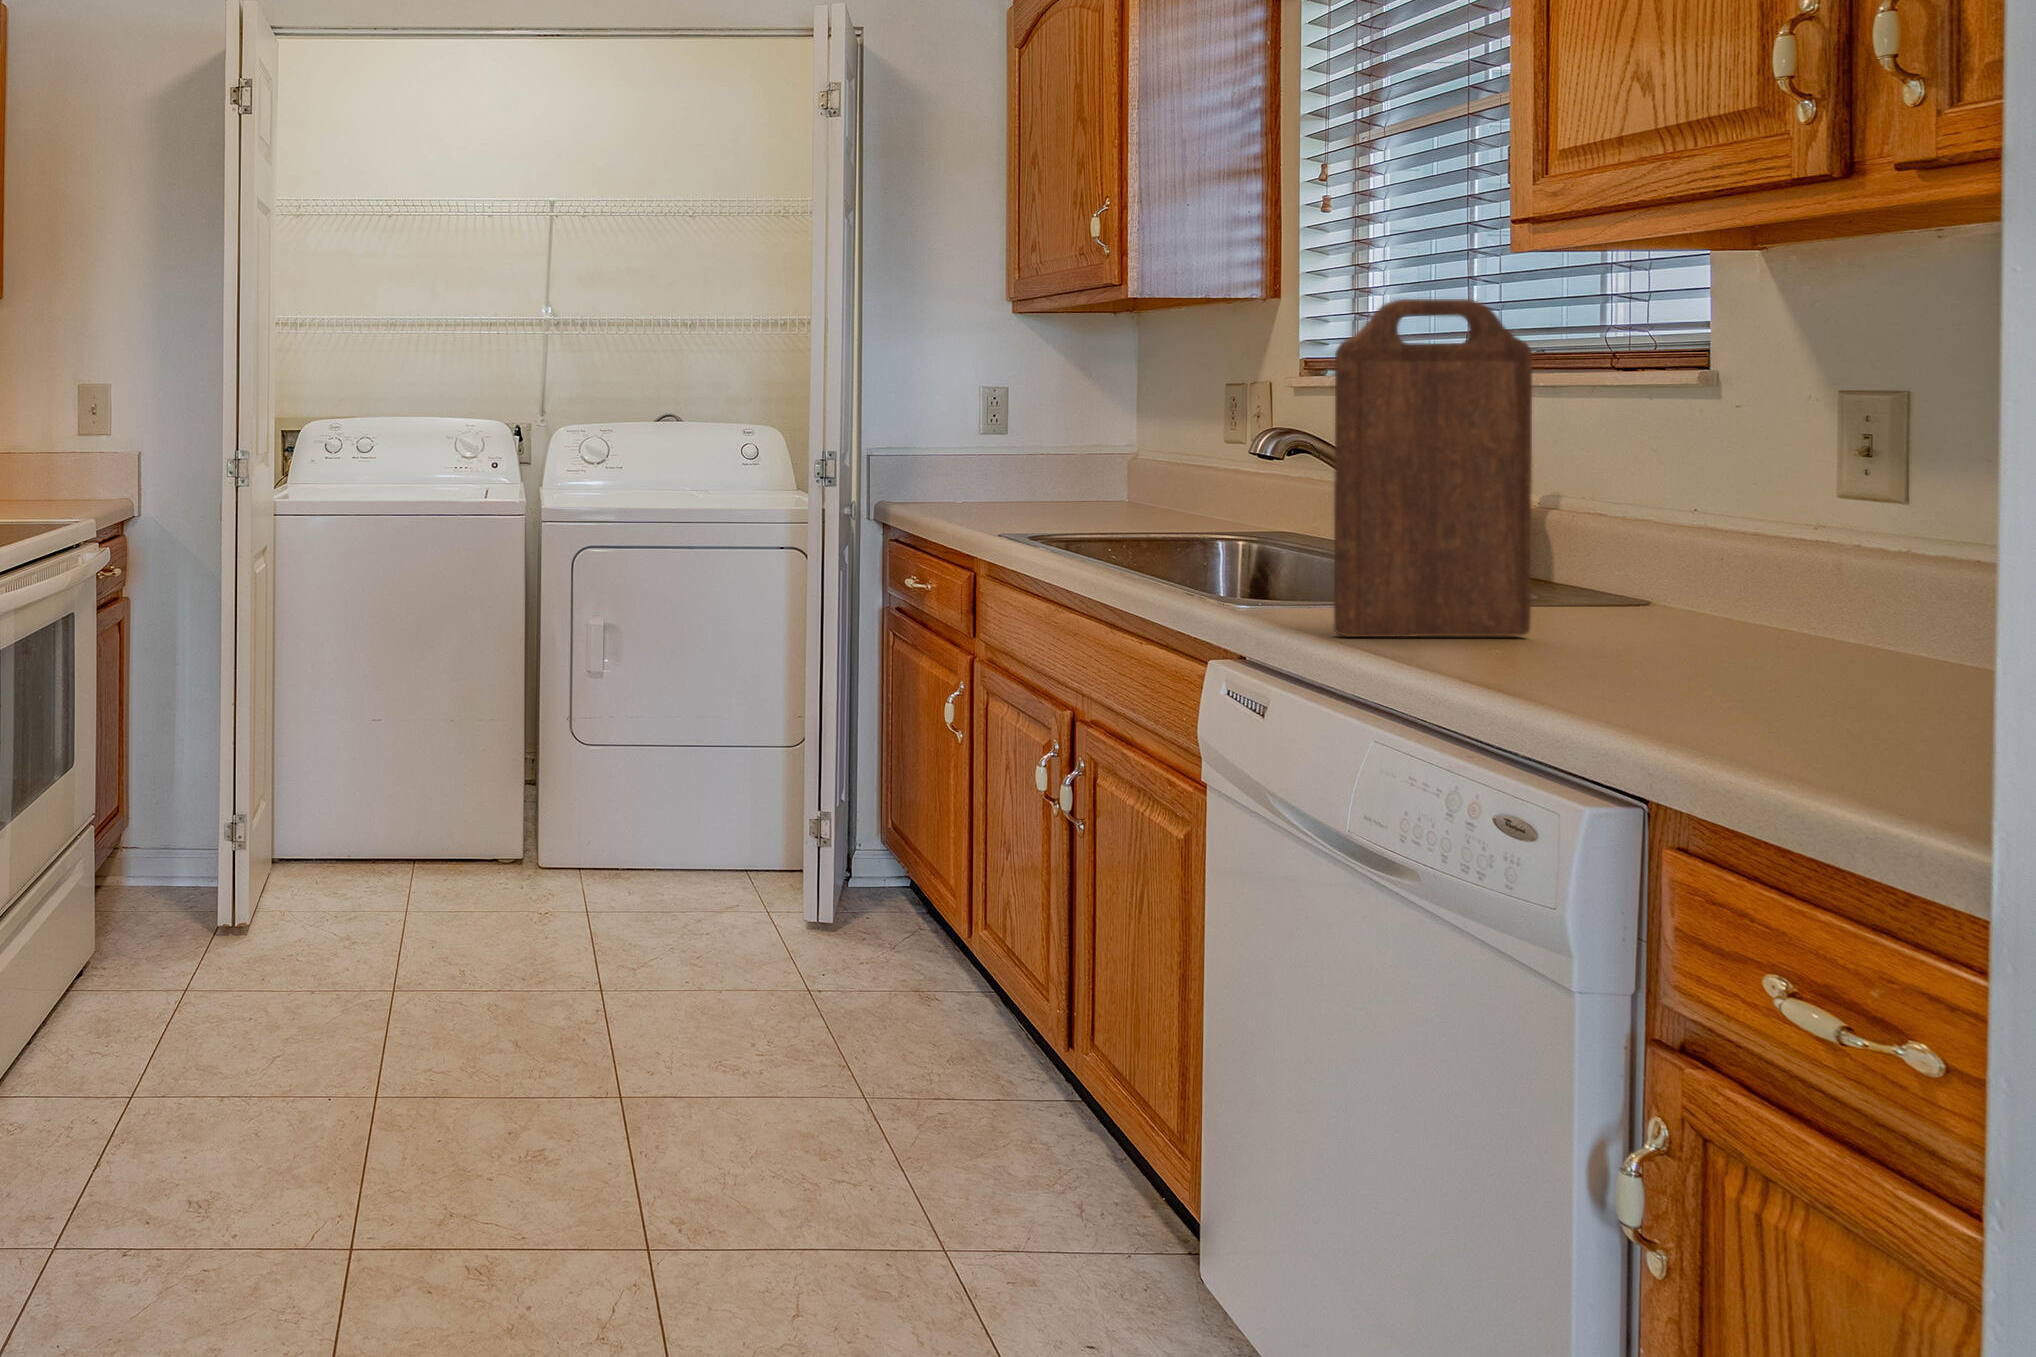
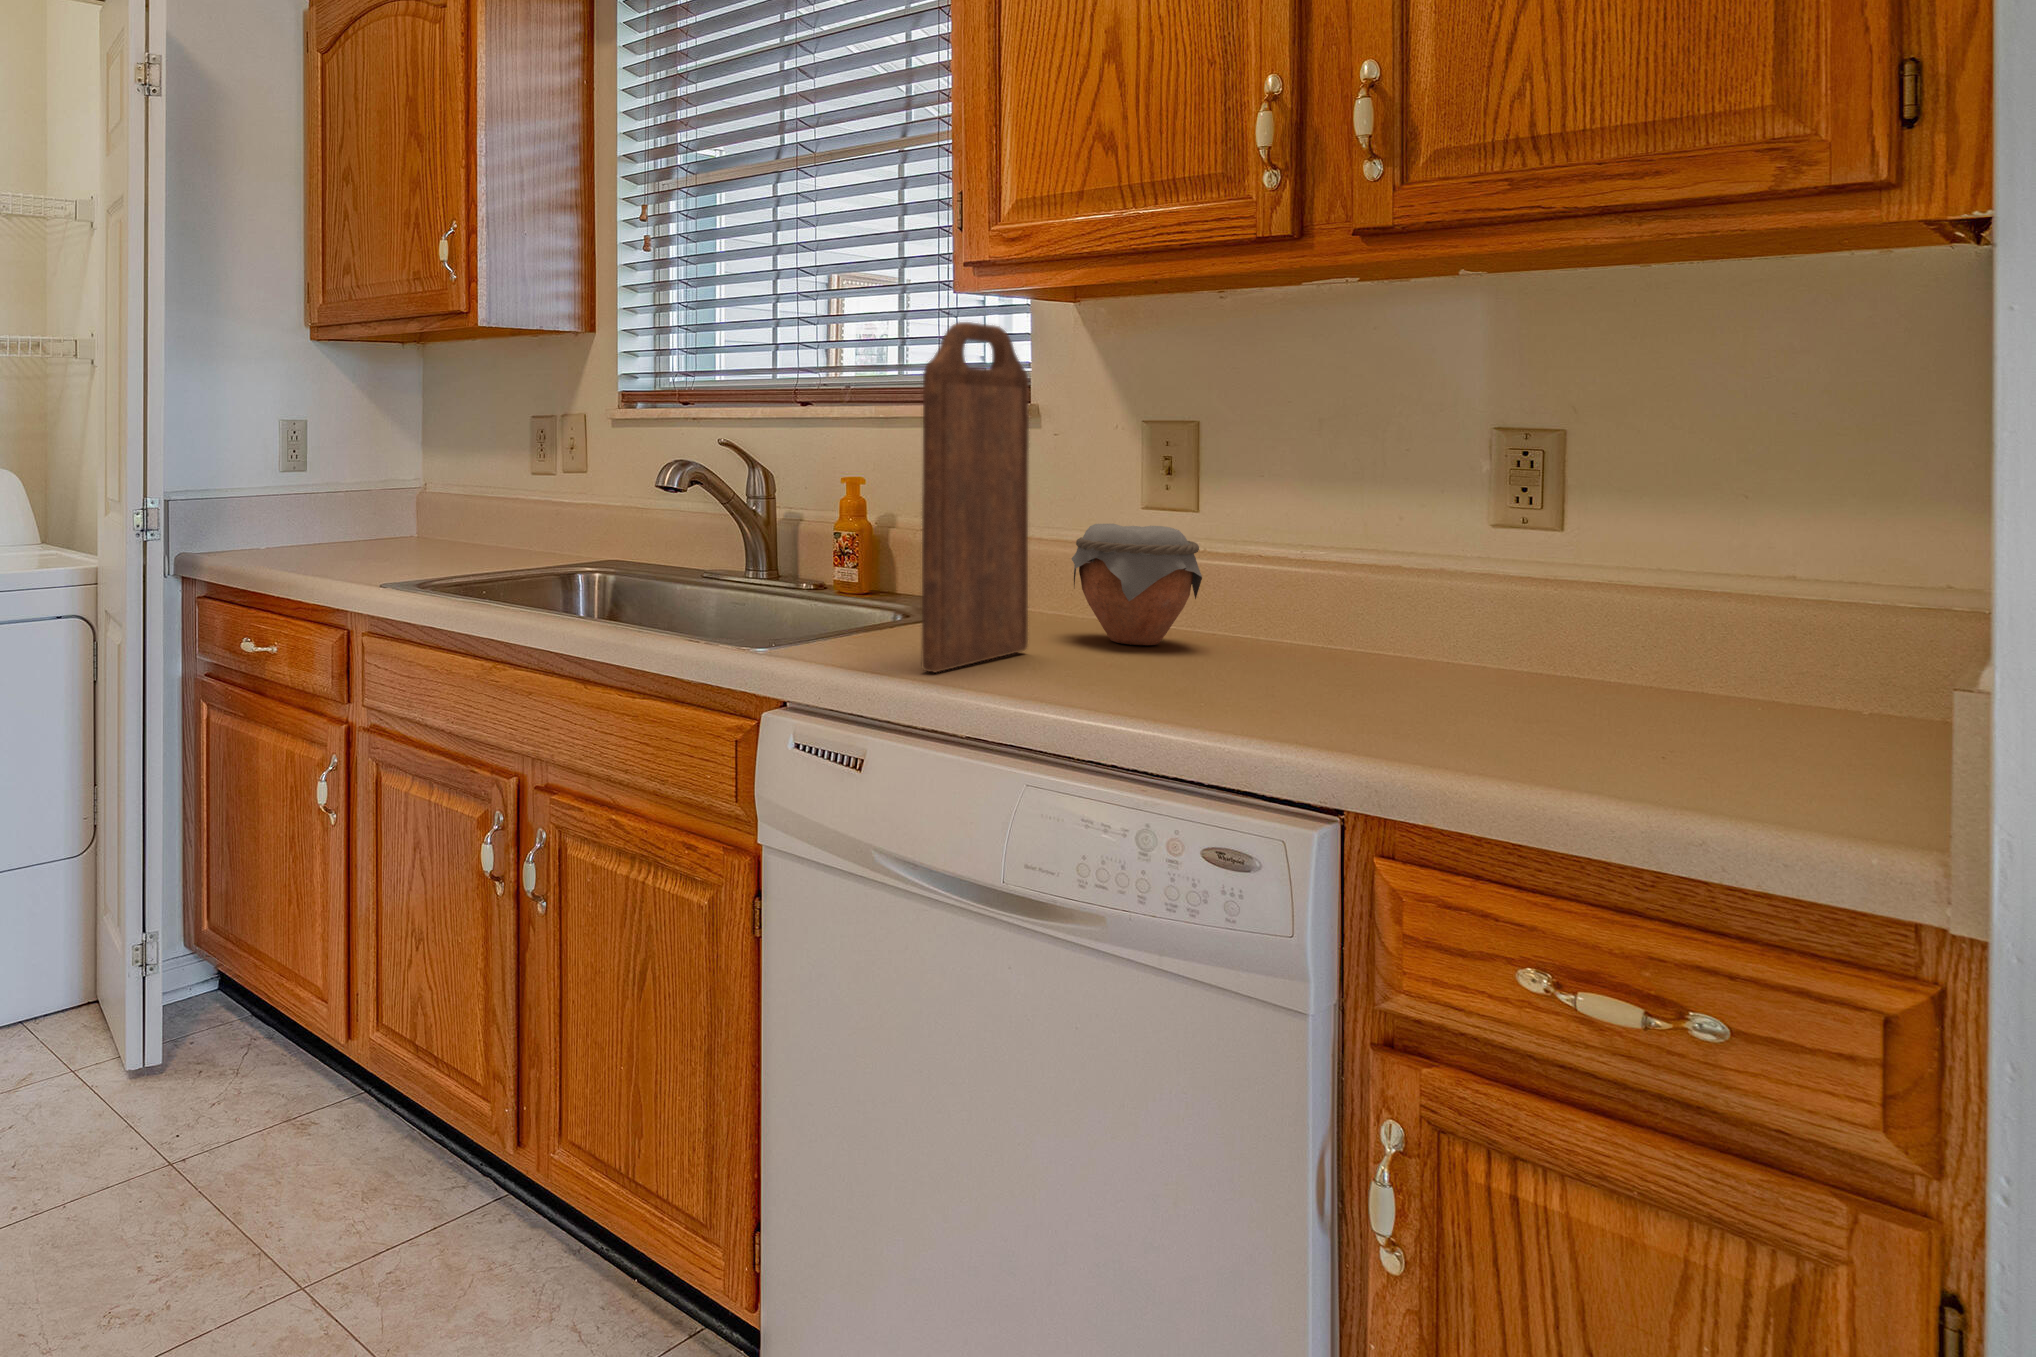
jar: none [1640,510,1831,652] -> present [1072,524,1202,645]

